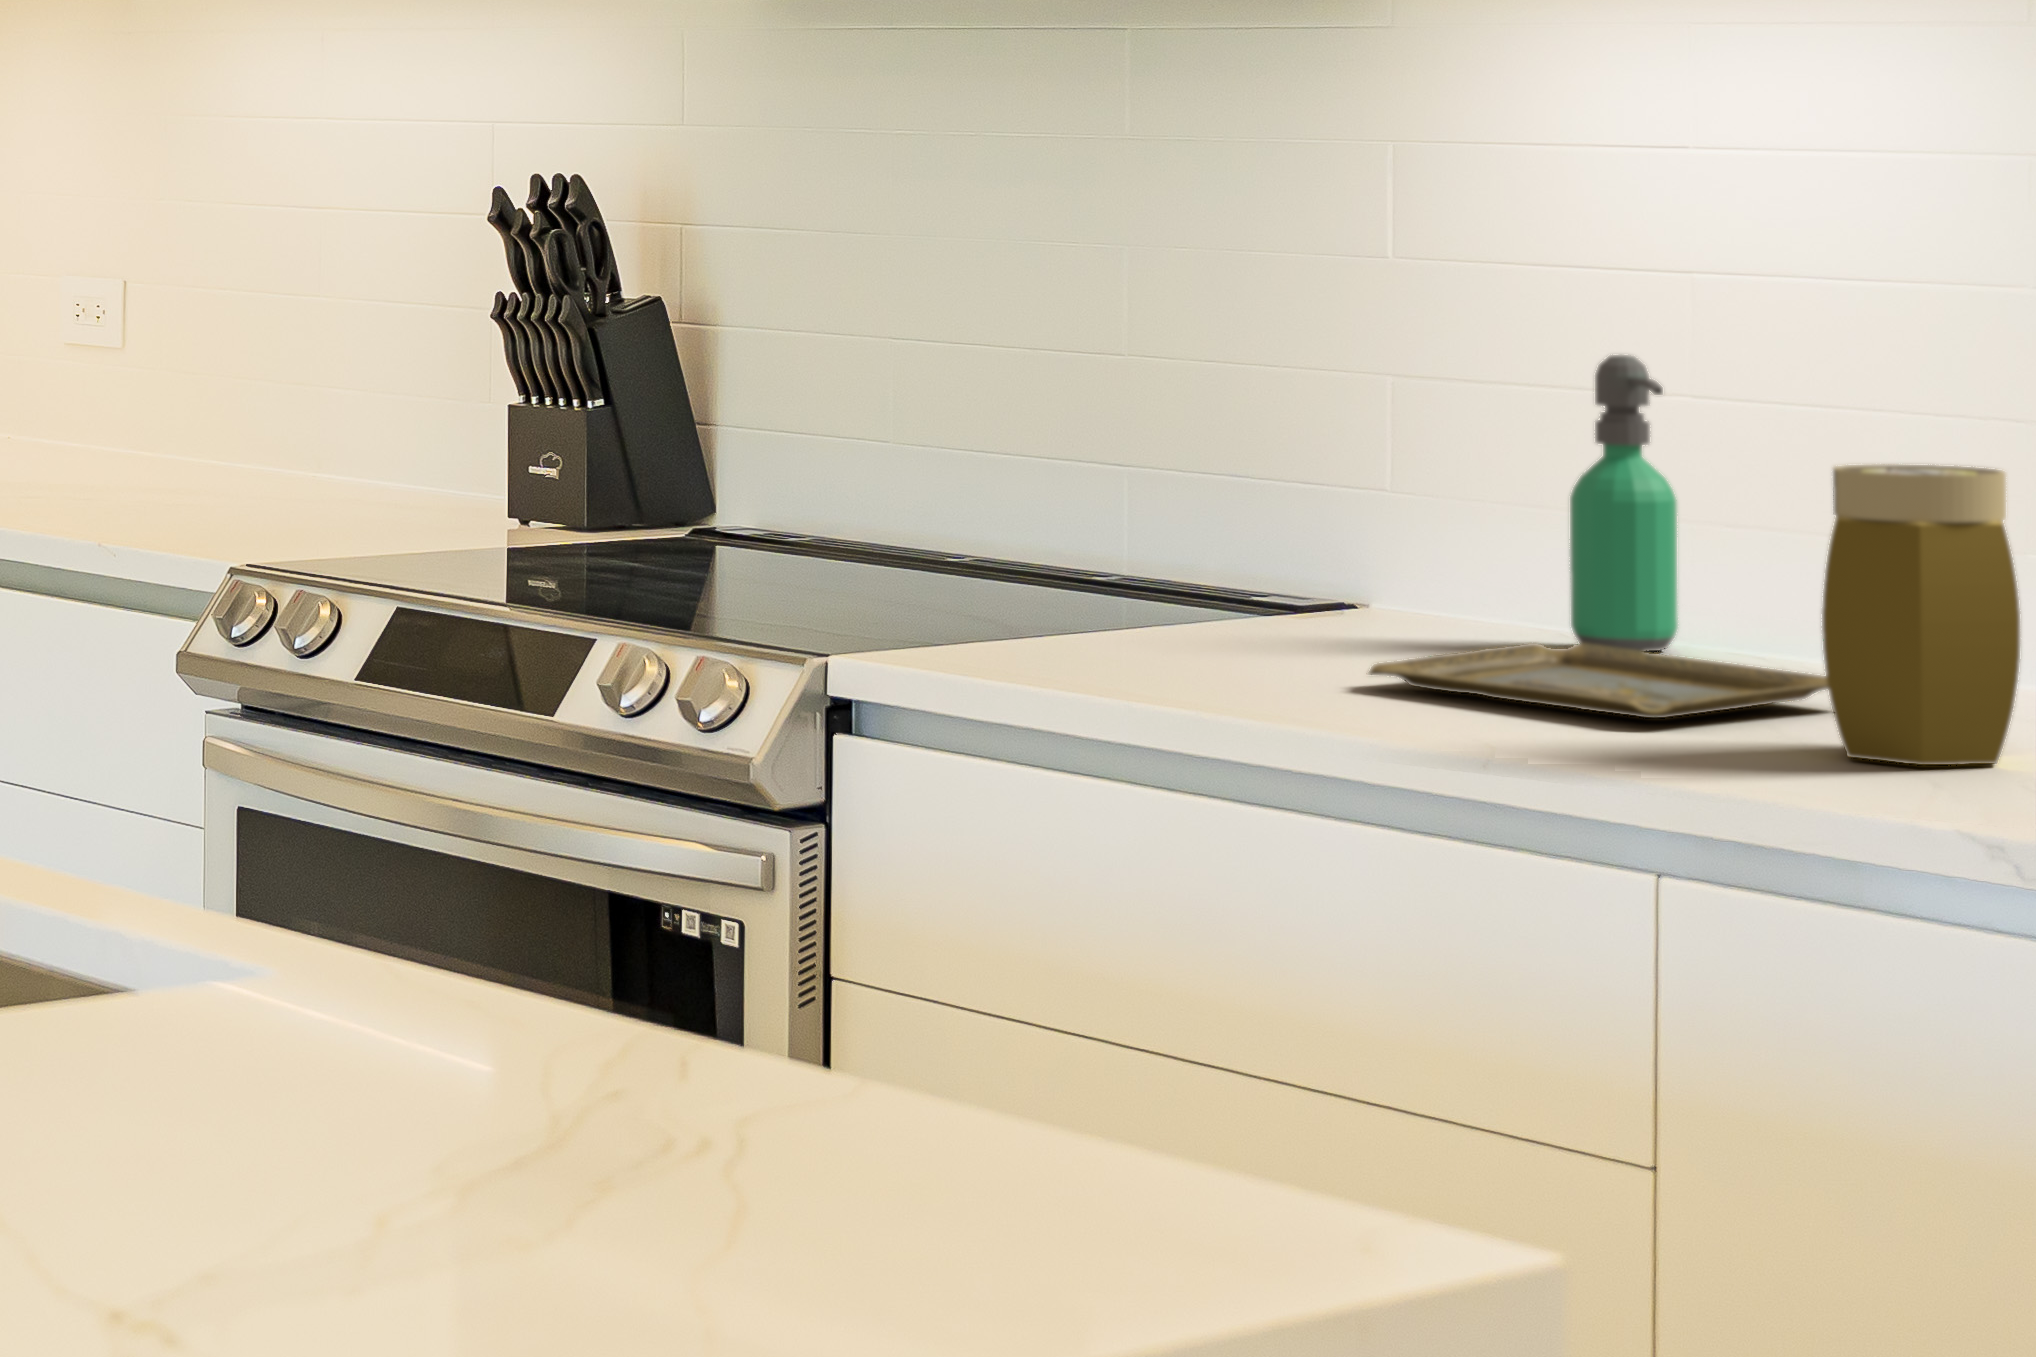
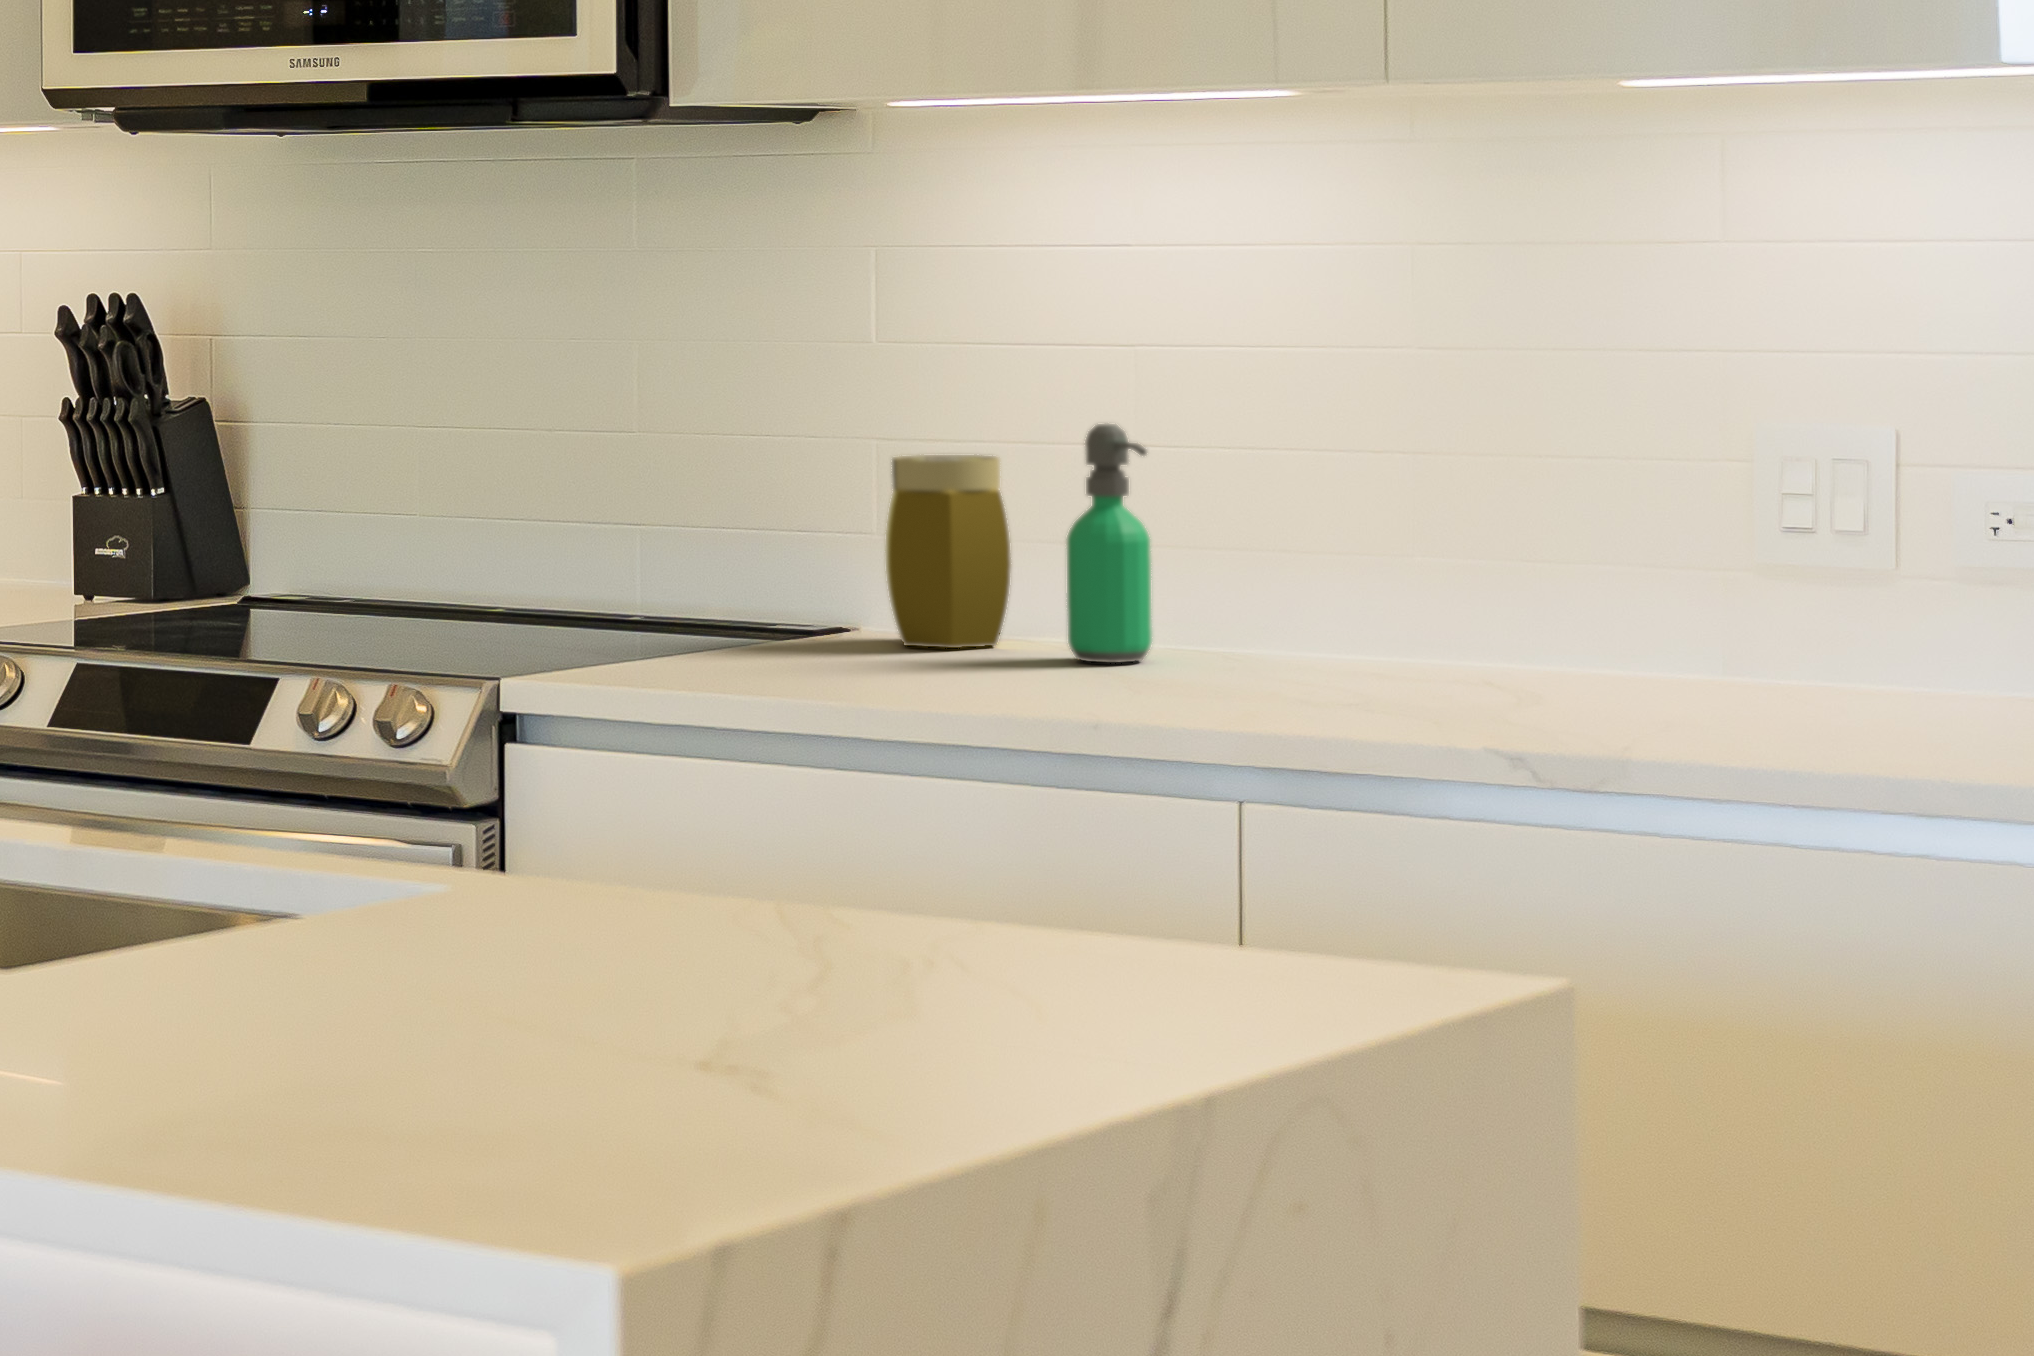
jar: present [1822,464,2020,765] -> present [886,455,1011,648]
tray: present [1369,644,1828,718] -> none [952,657,1338,714]

